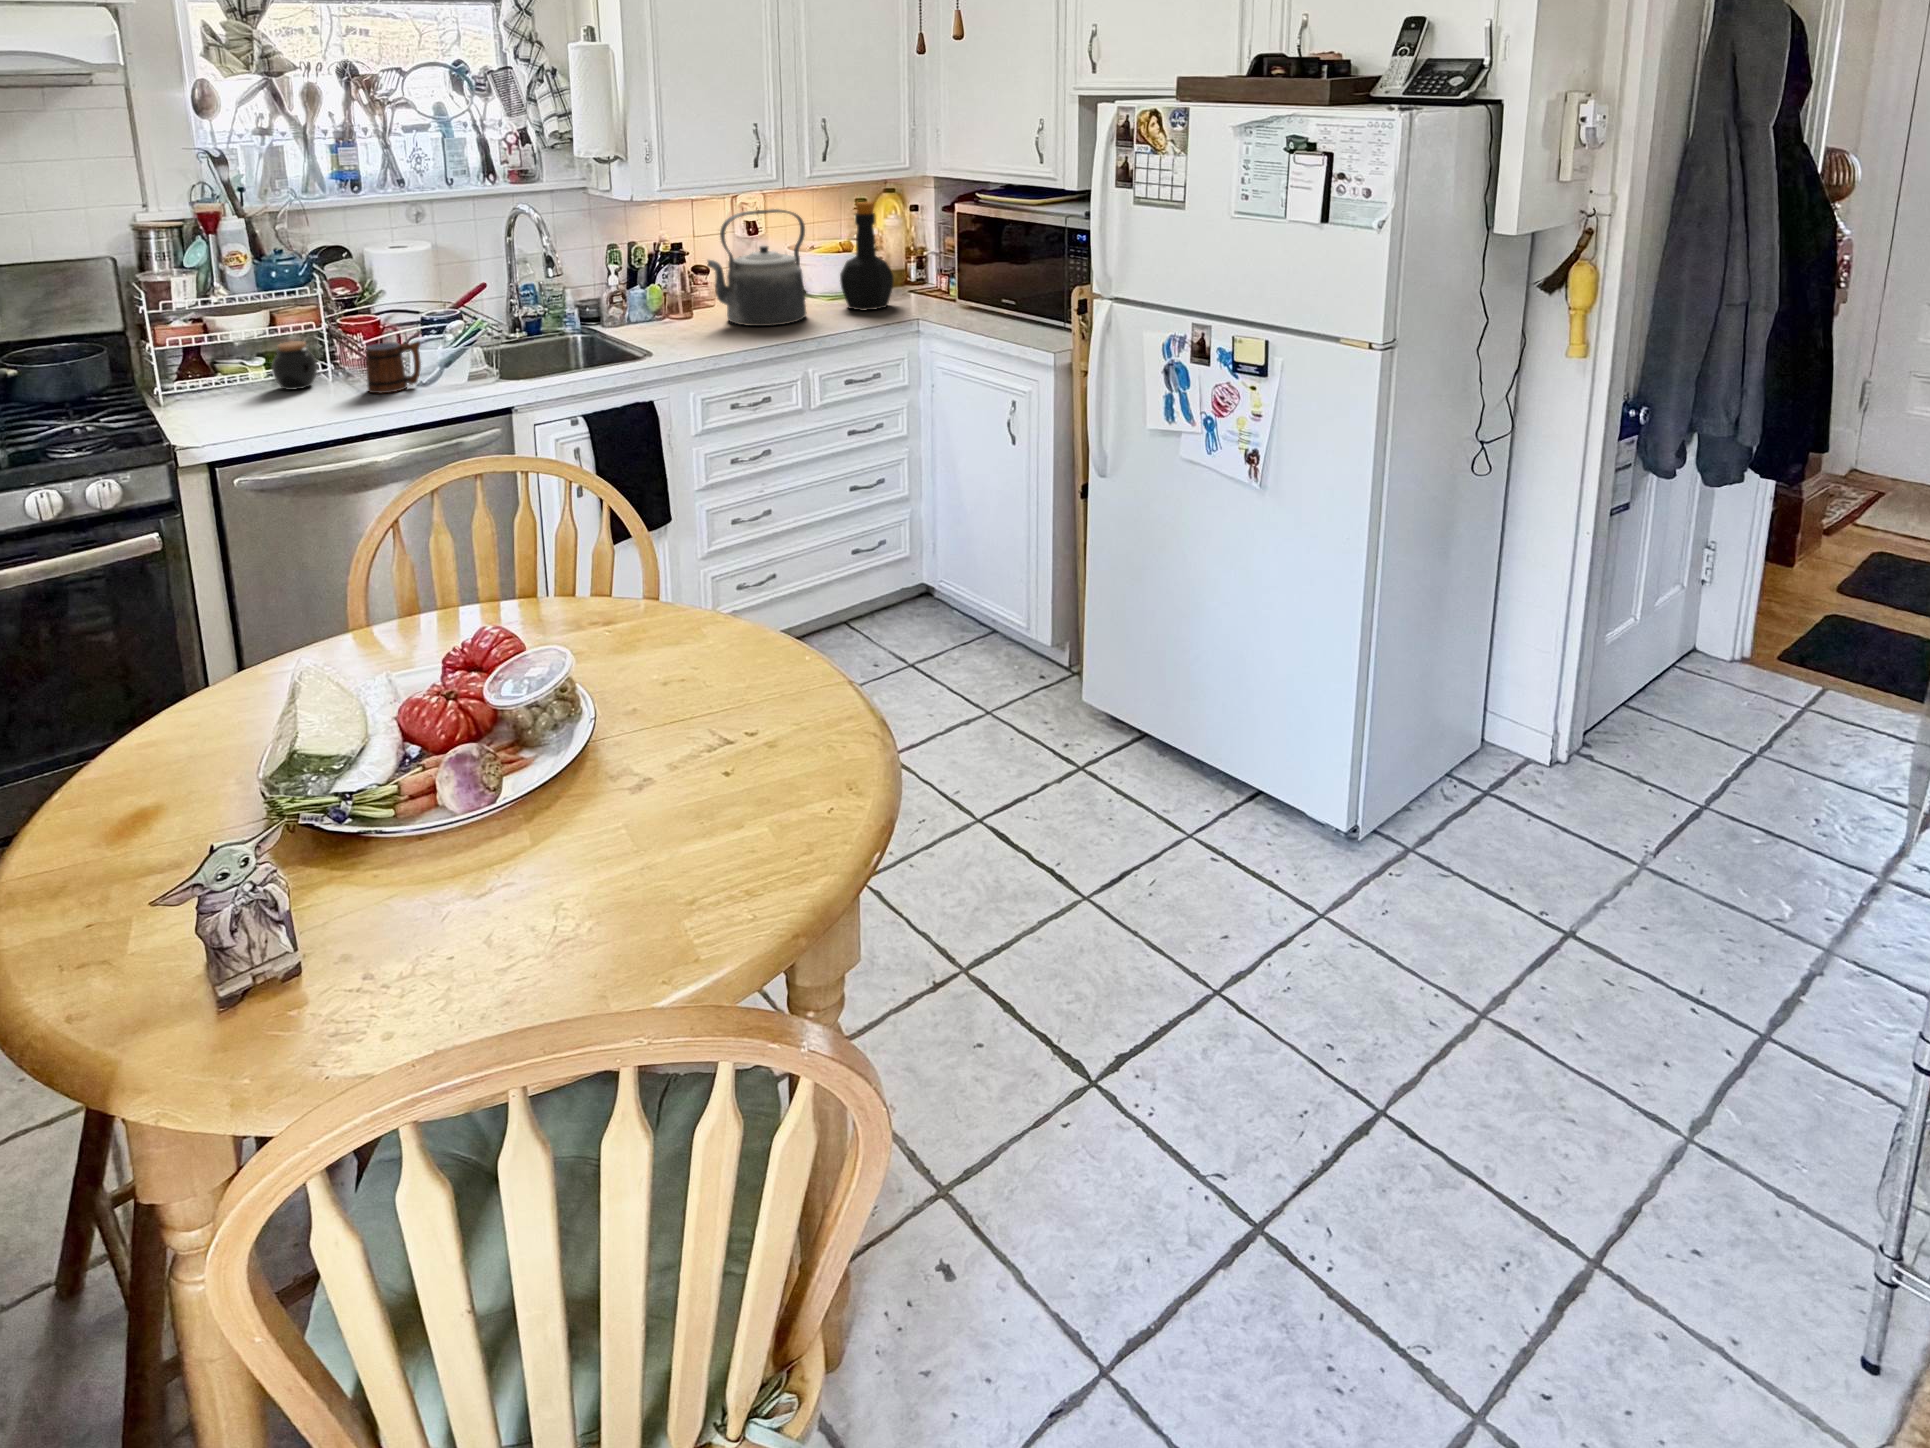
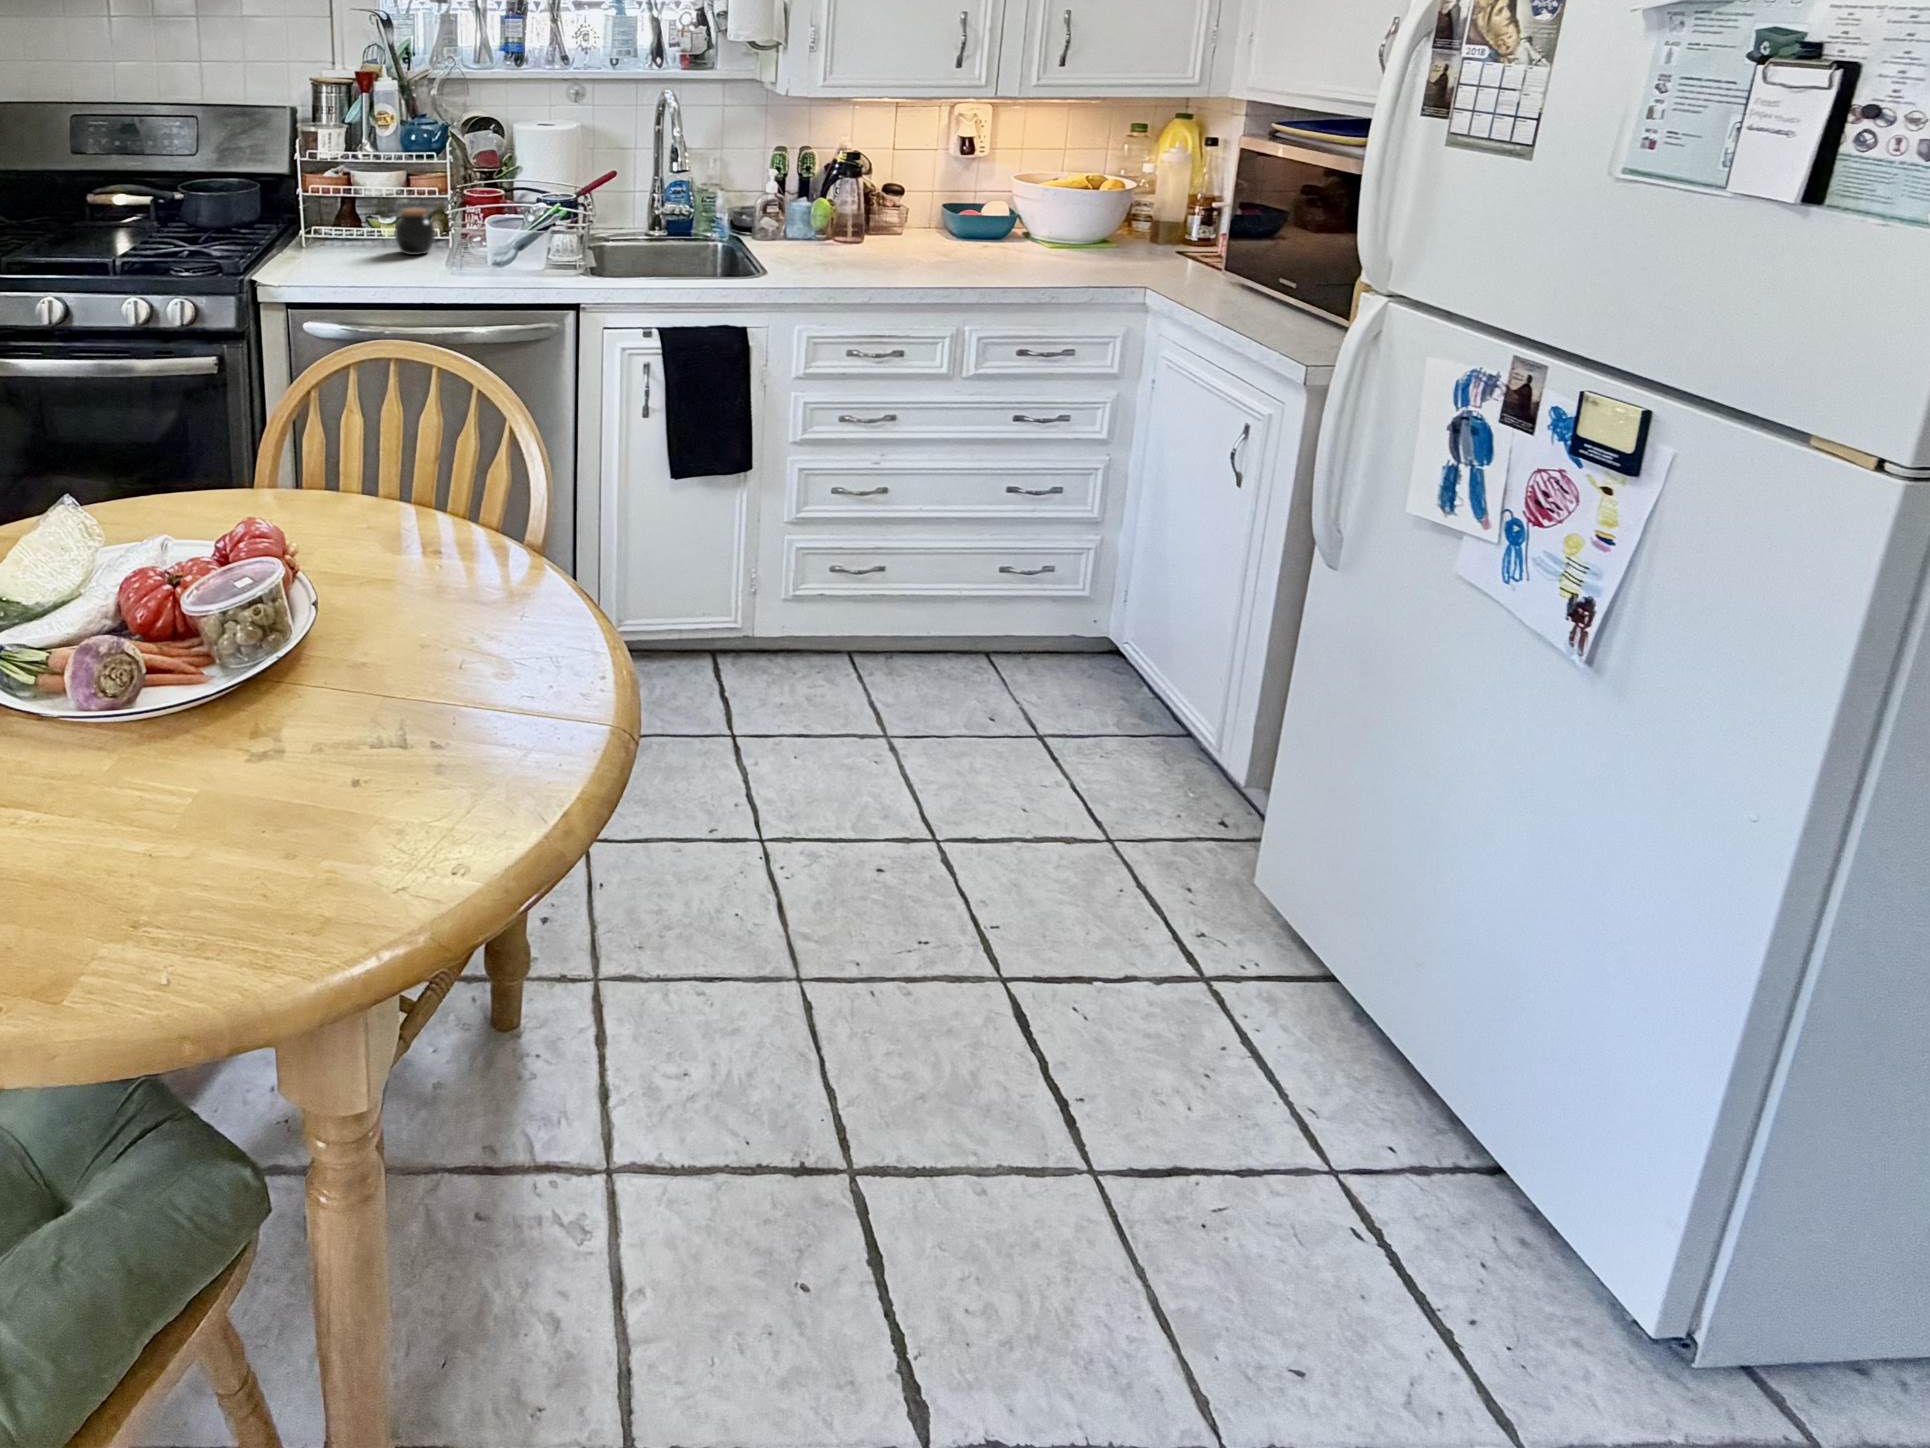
bottle: present [840,202,894,310] -> none [1050,120,1132,264]
kettle: present [707,209,806,326] -> none [869,120,1007,265]
mug: present [366,341,421,393] -> none [460,220,511,271]

